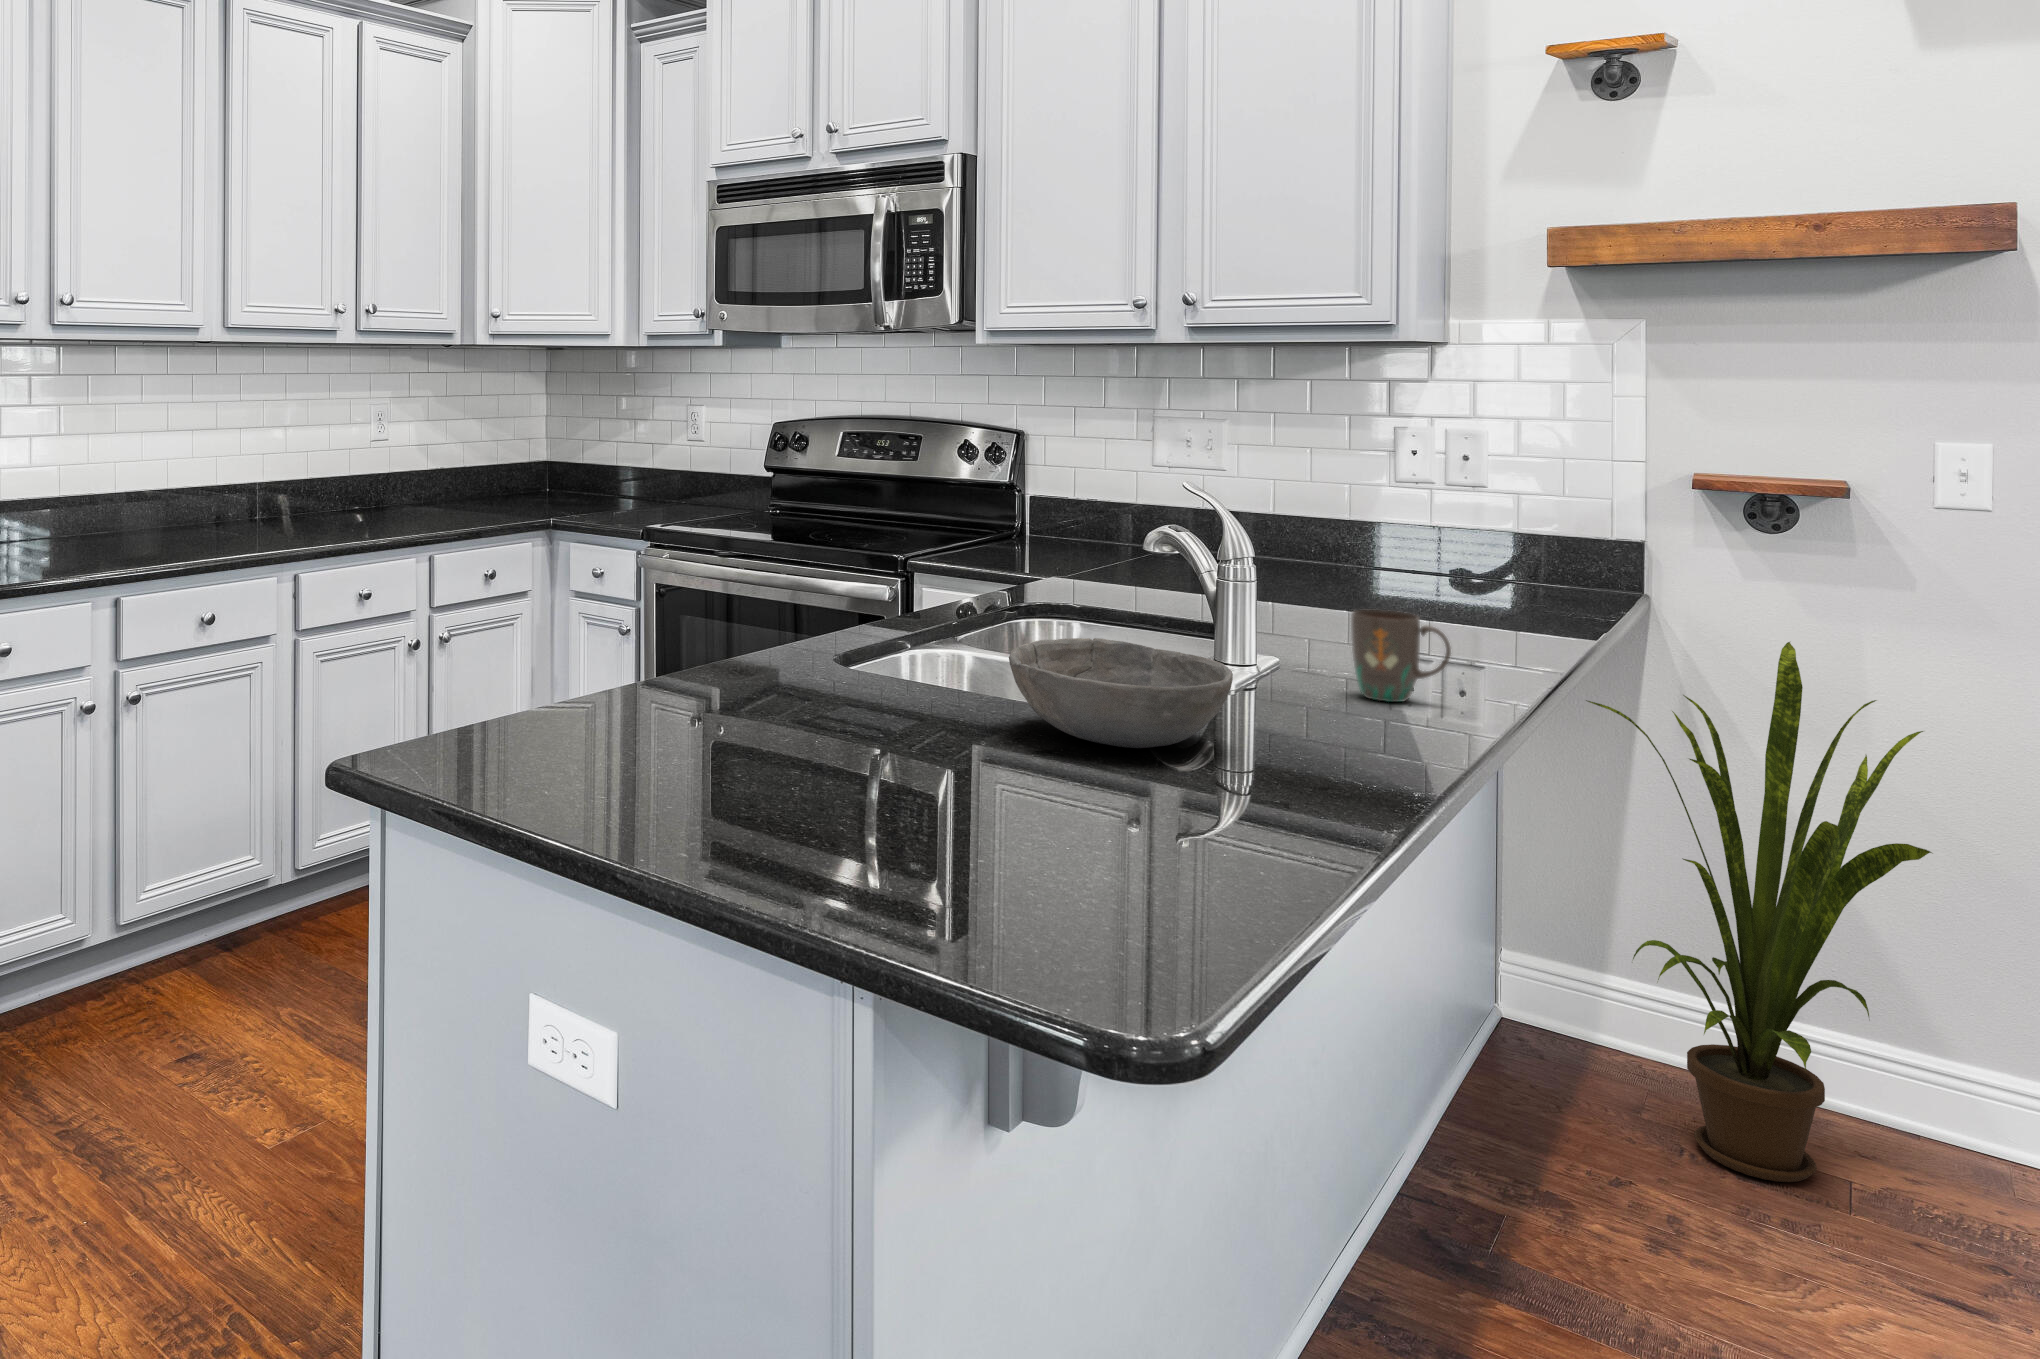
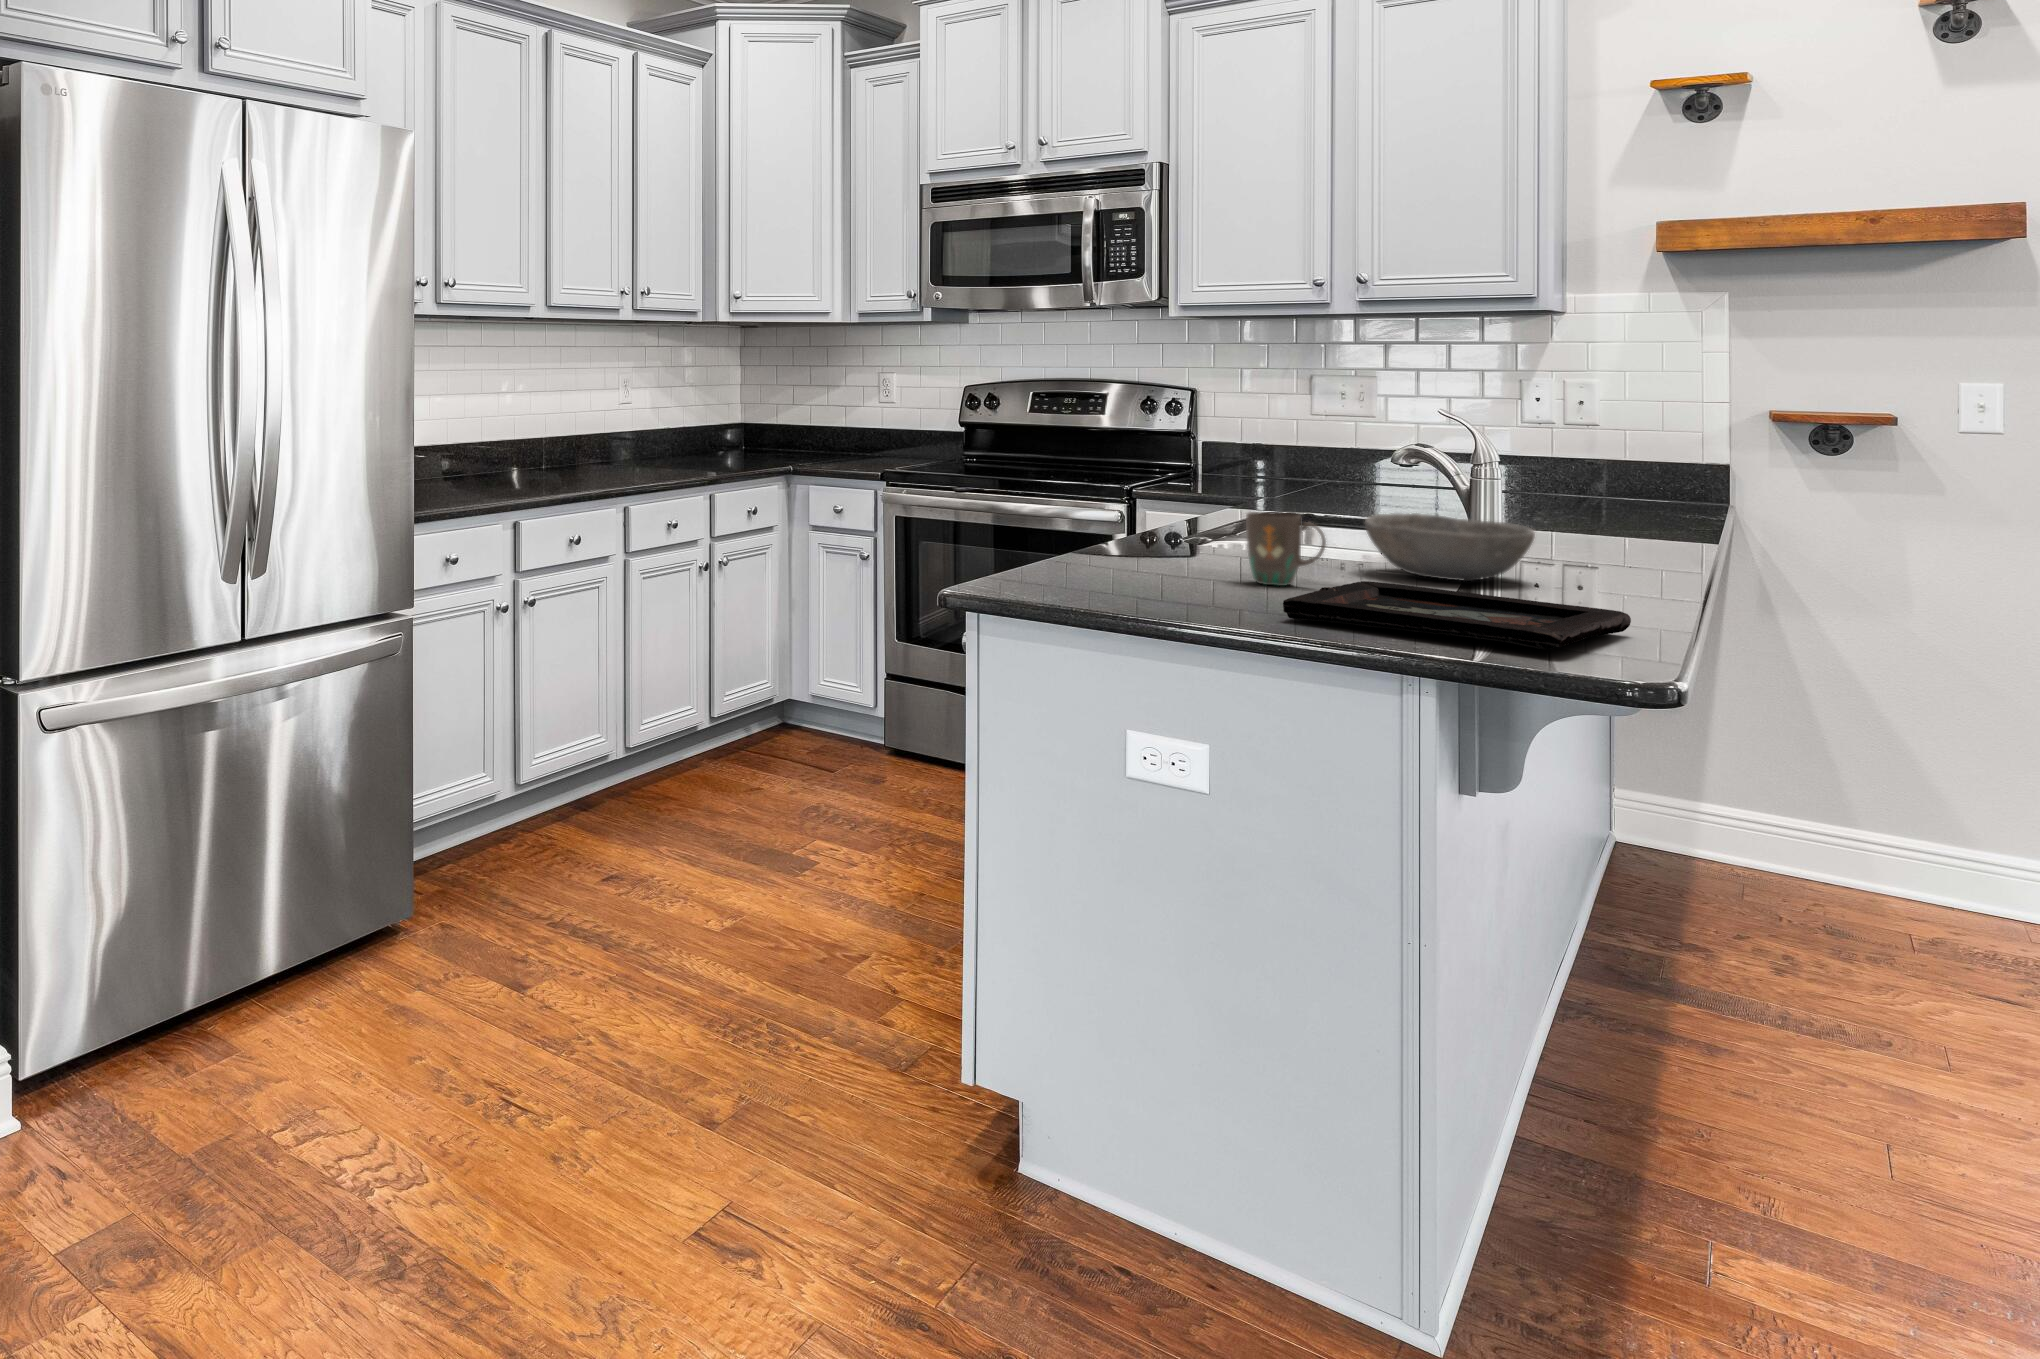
mug: present [1351,610,1451,702] -> present [1246,512,1326,586]
house plant: present [1586,642,1932,1182] -> none [1686,537,1965,934]
decorative tray: none [722,768,1239,953] -> present [1283,581,1631,649]

